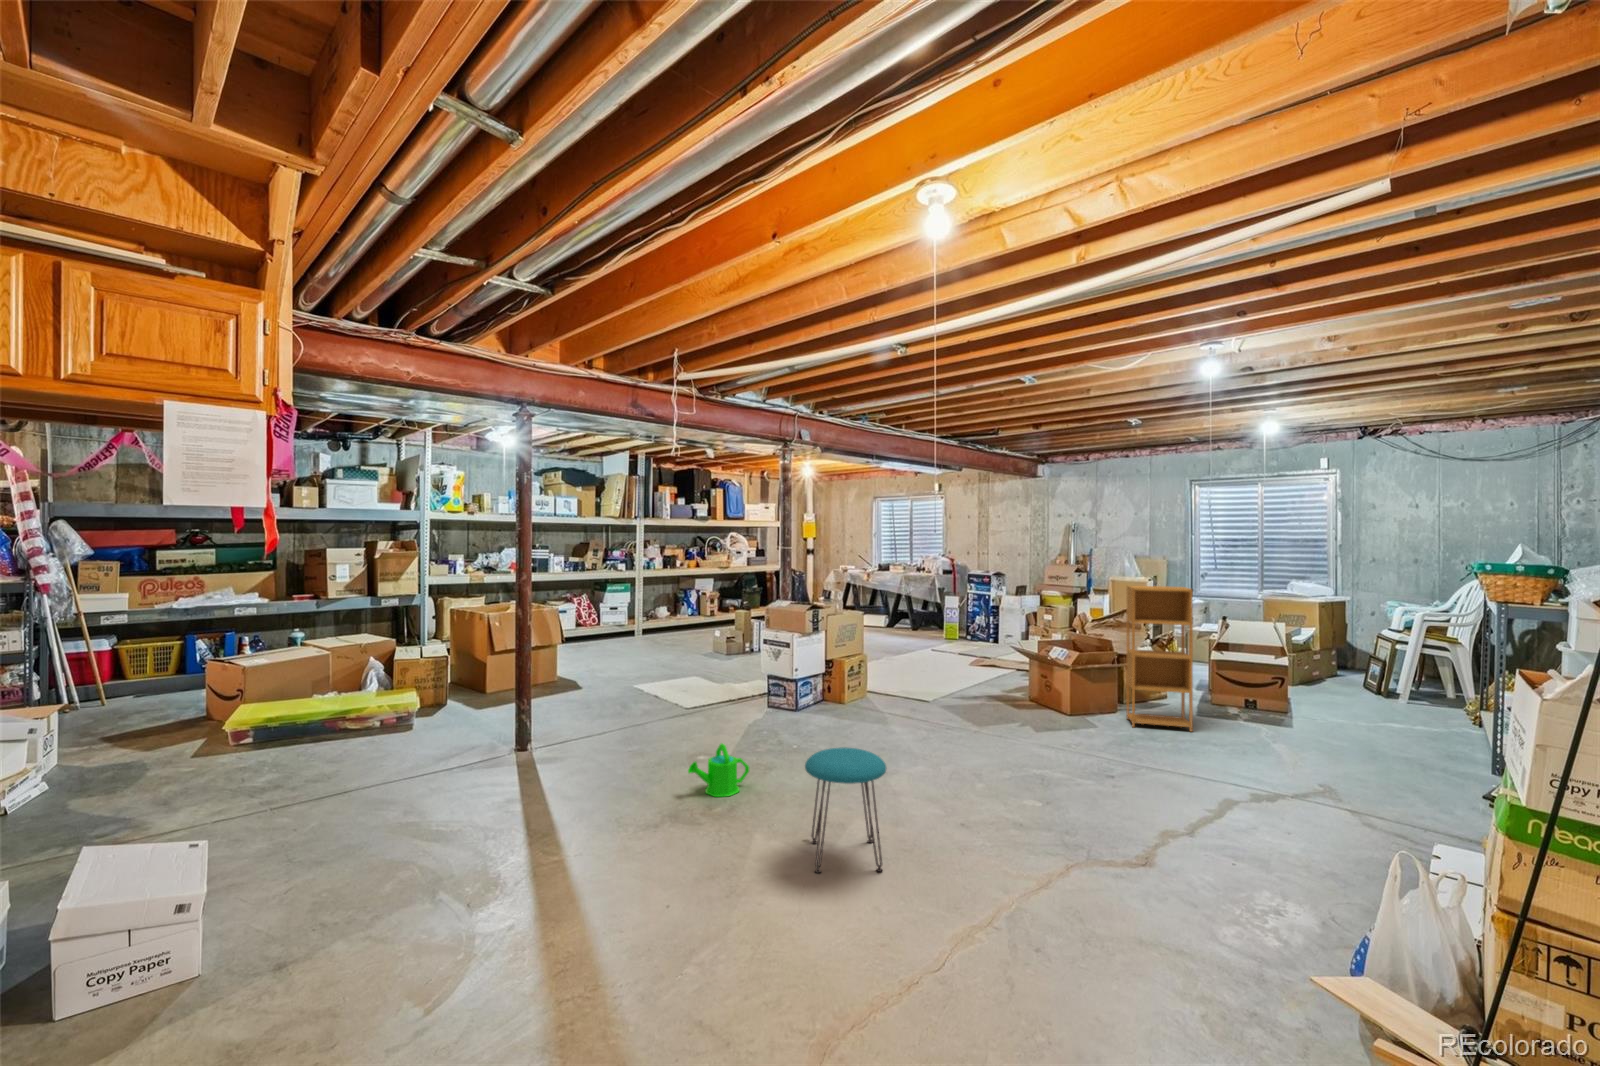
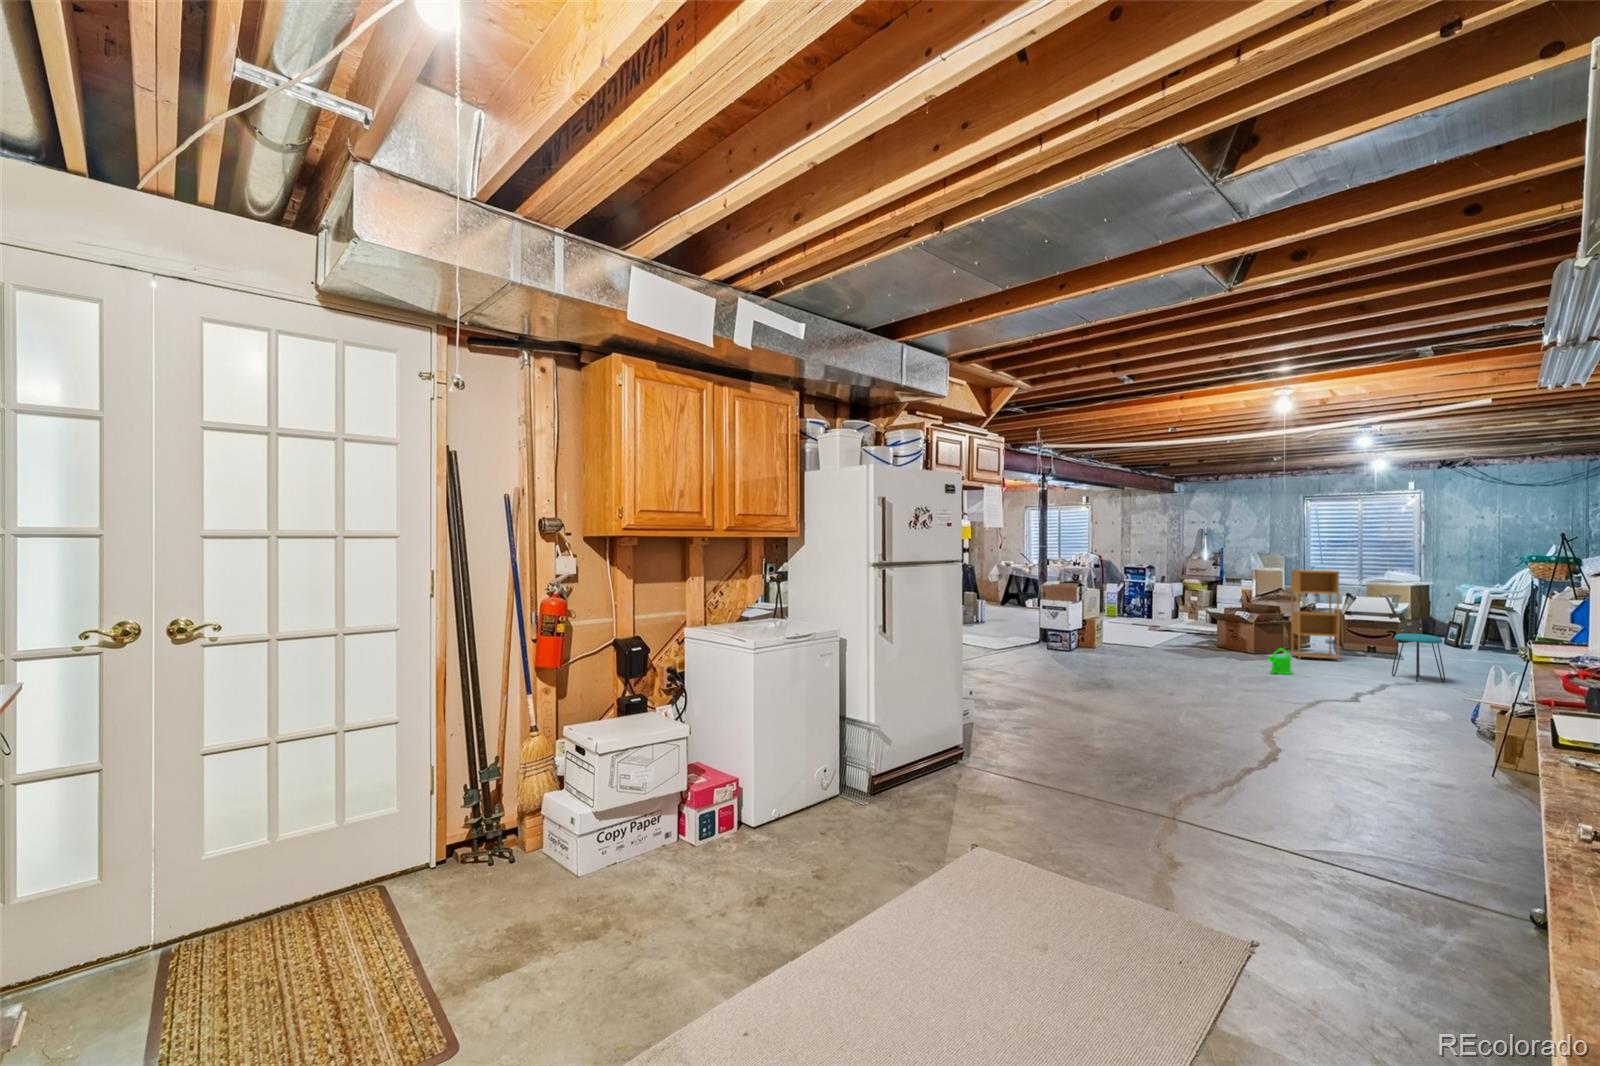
watering can: present [688,744,749,797] -> present [1268,648,1291,674]
stool: present [805,747,886,873] -> present [1392,633,1445,682]

